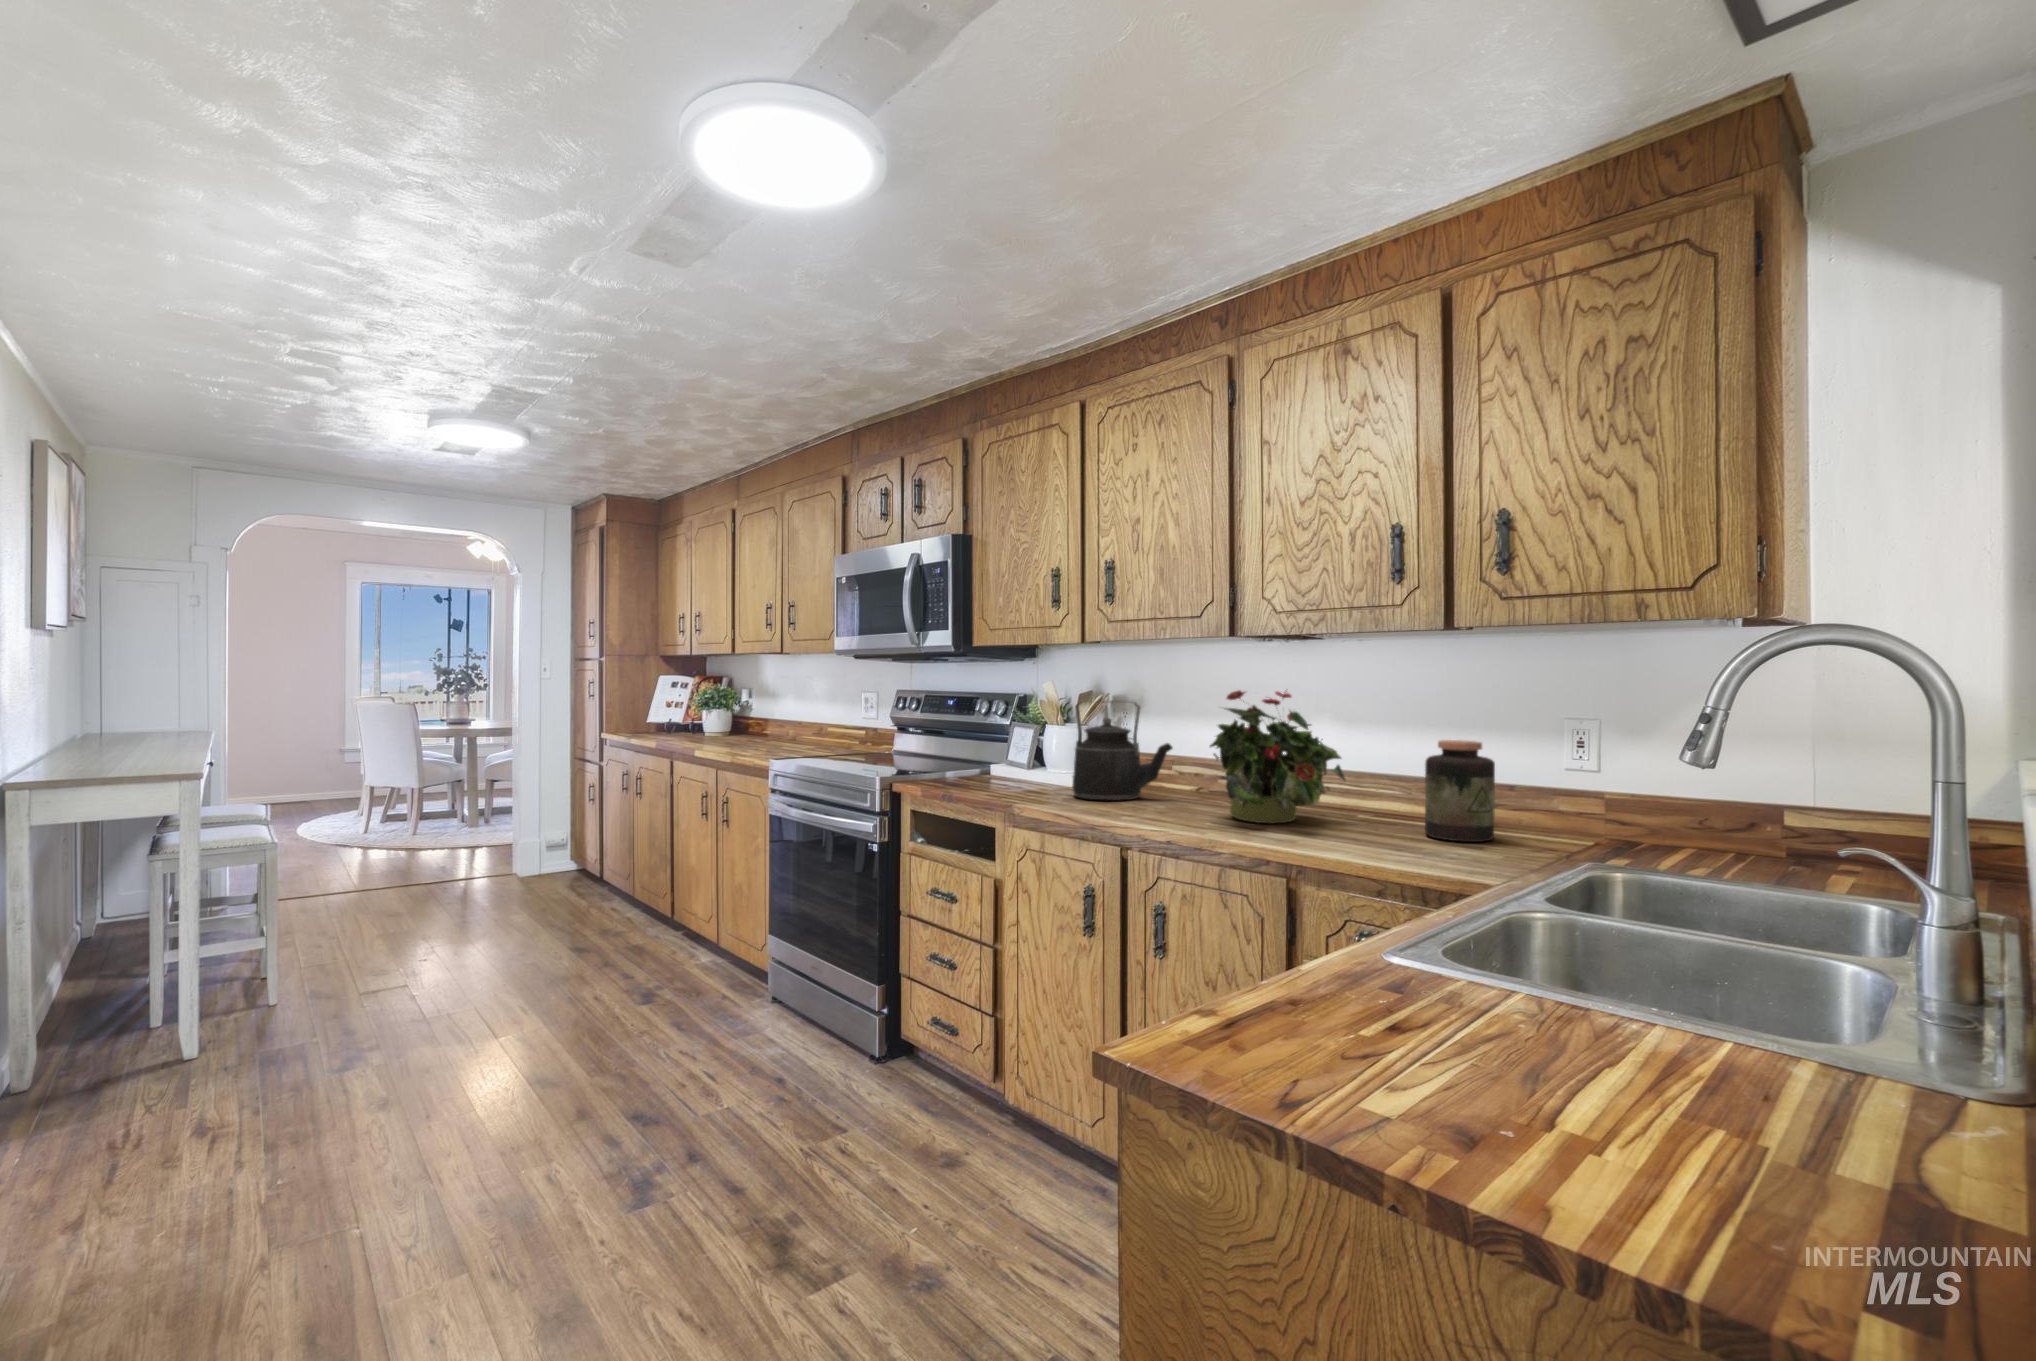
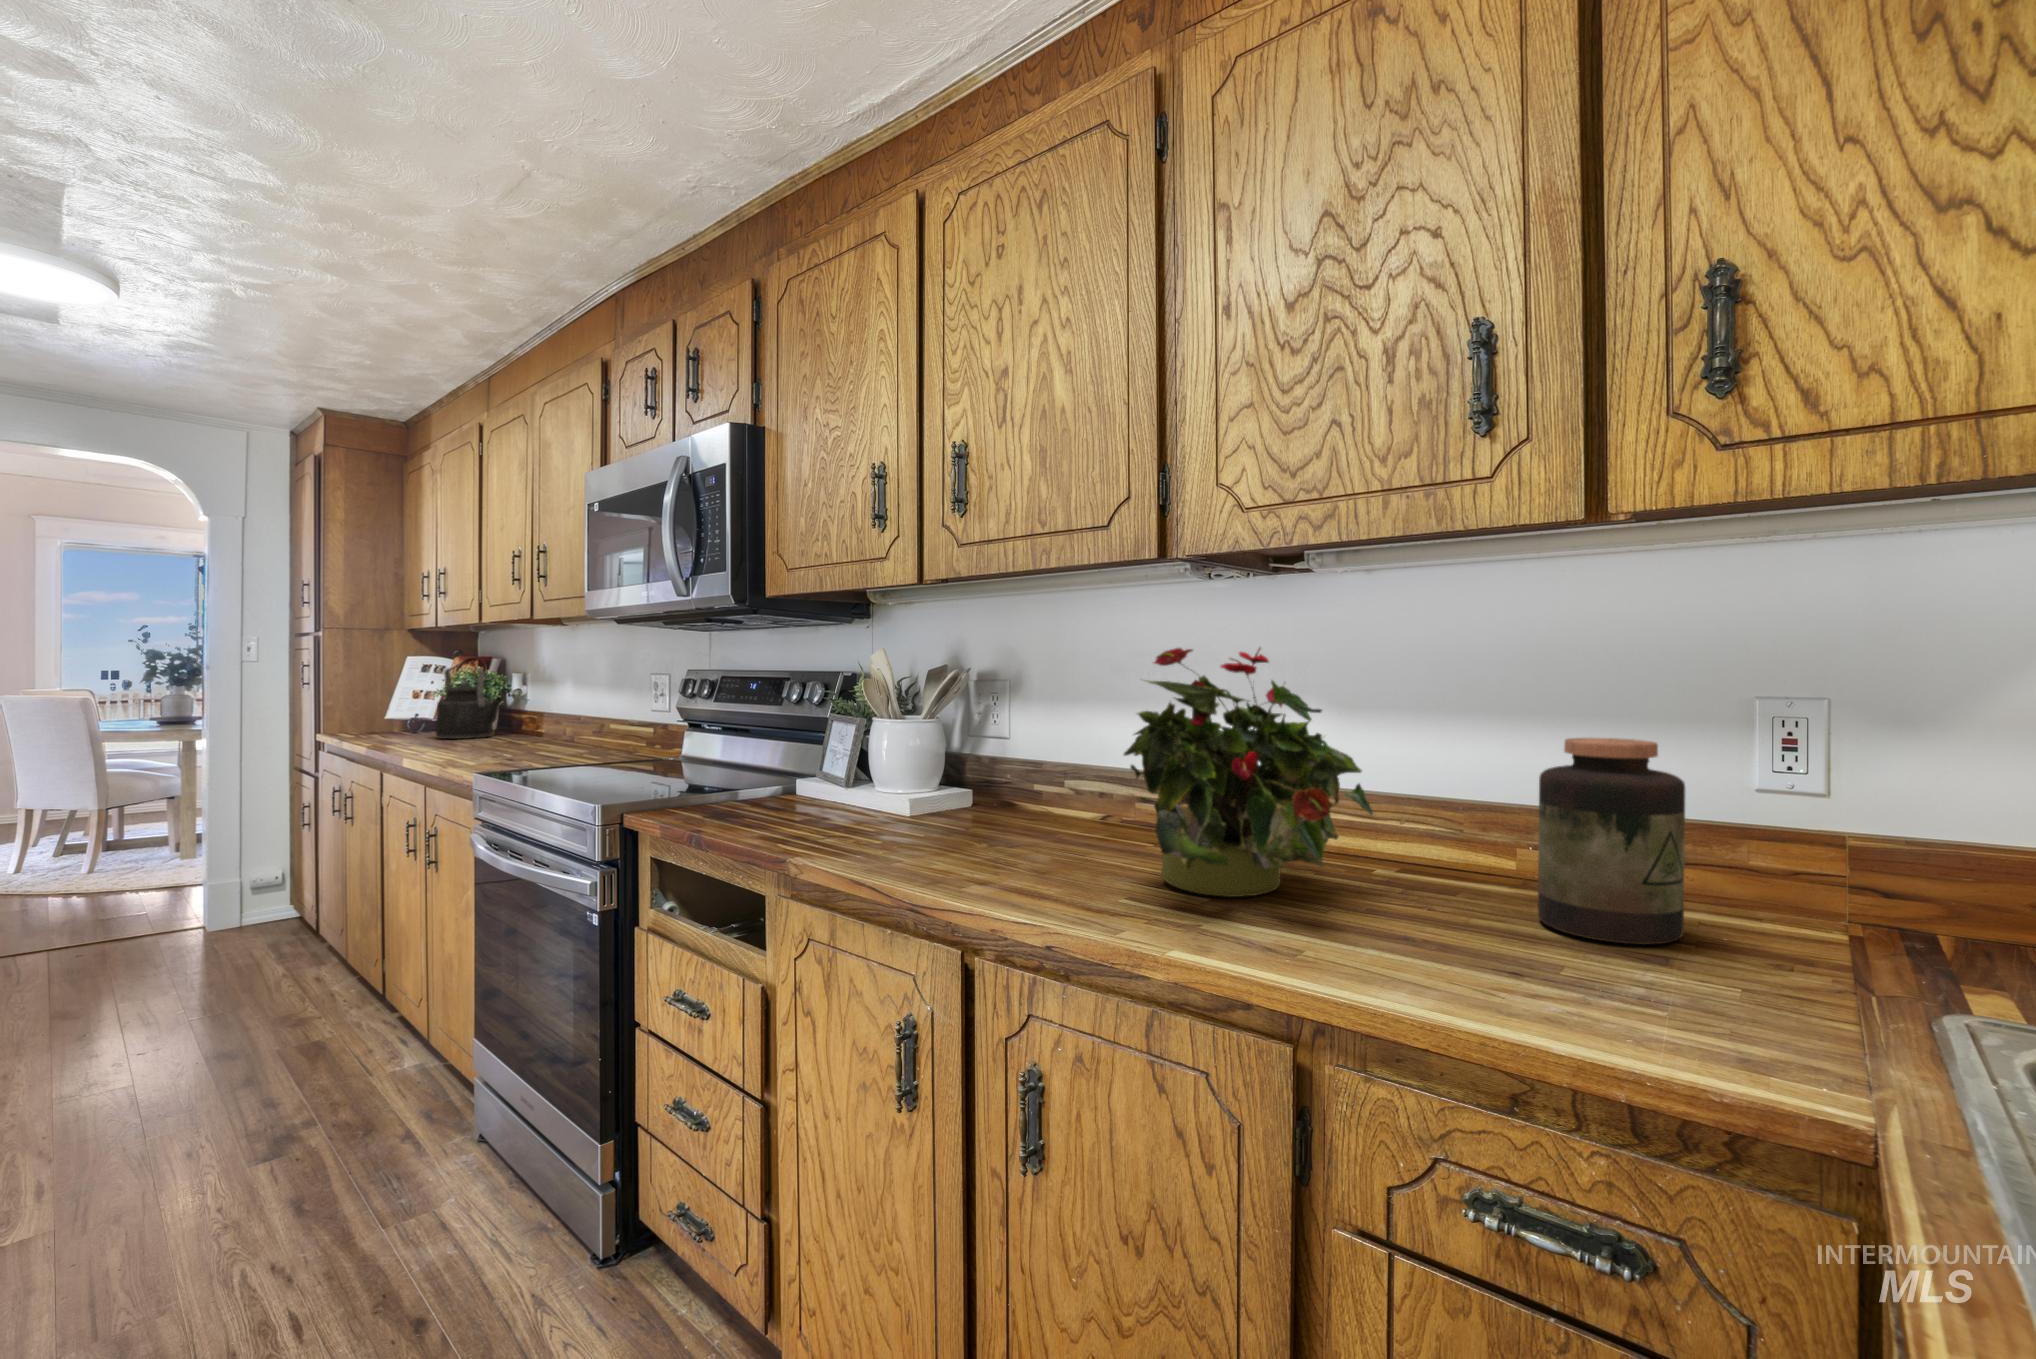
kettle: present [1073,701,1172,800] -> present [436,668,502,739]

